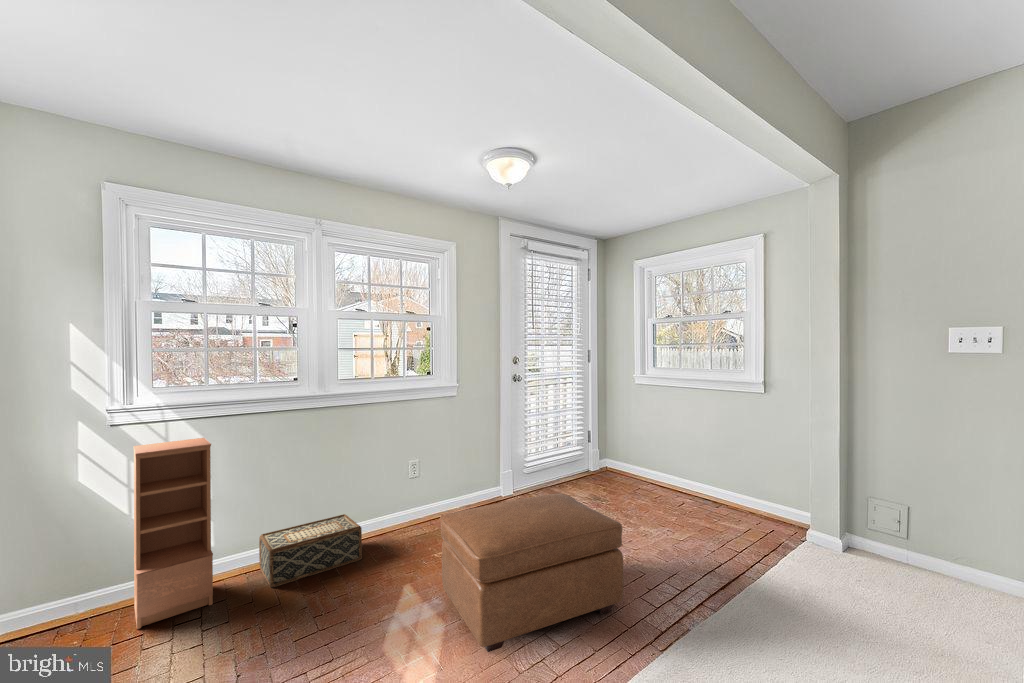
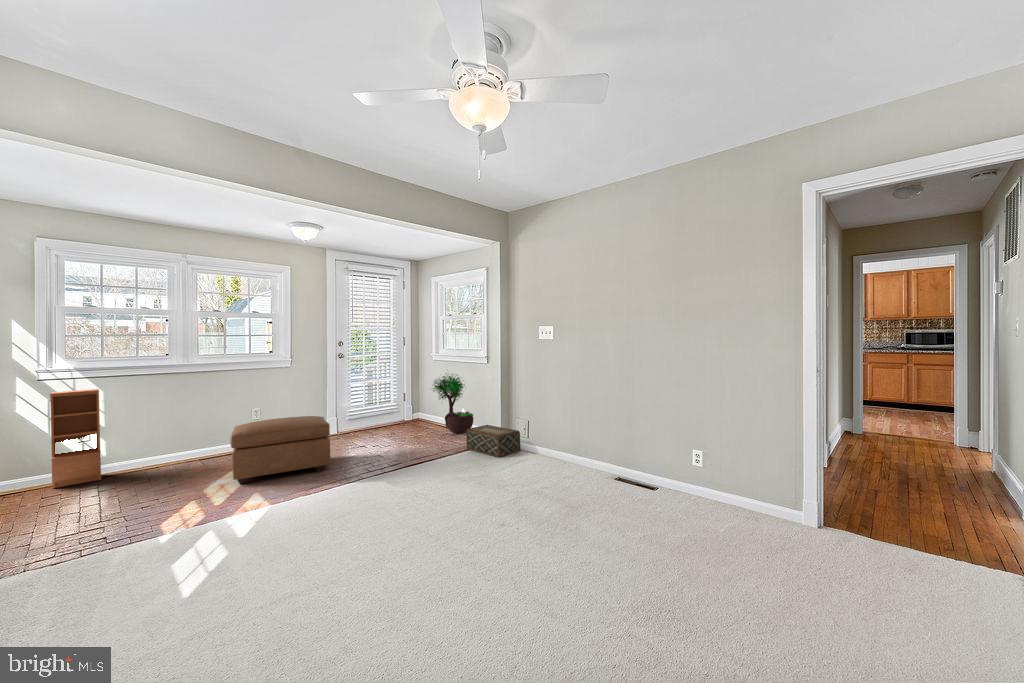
potted tree: none [680,405,751,511] -> present [433,373,473,434]
woven basket: present [259,514,362,587] -> present [466,425,521,457]

